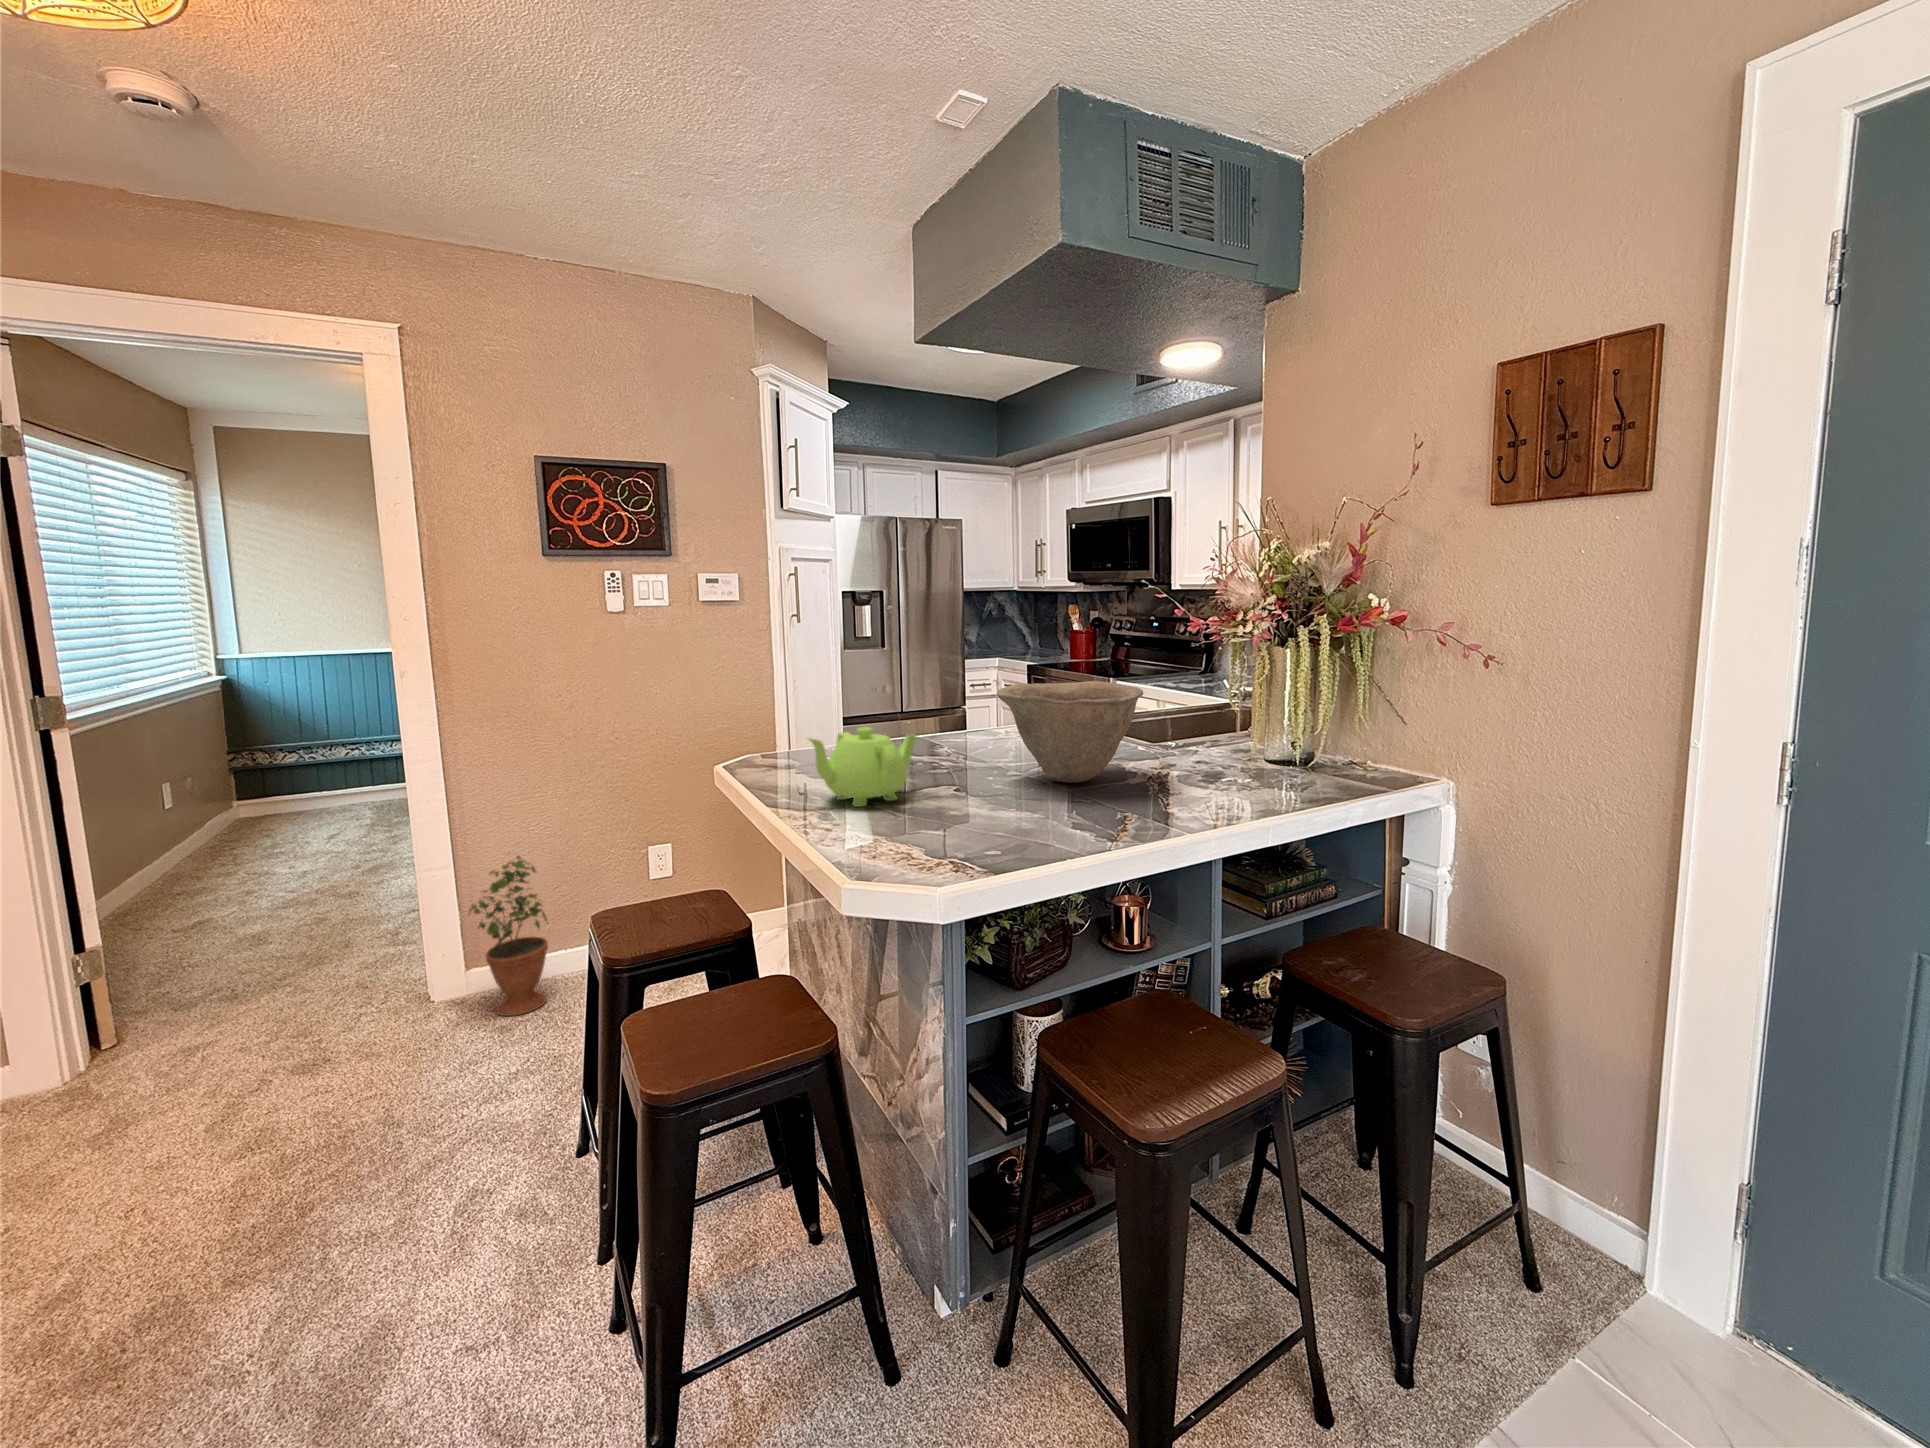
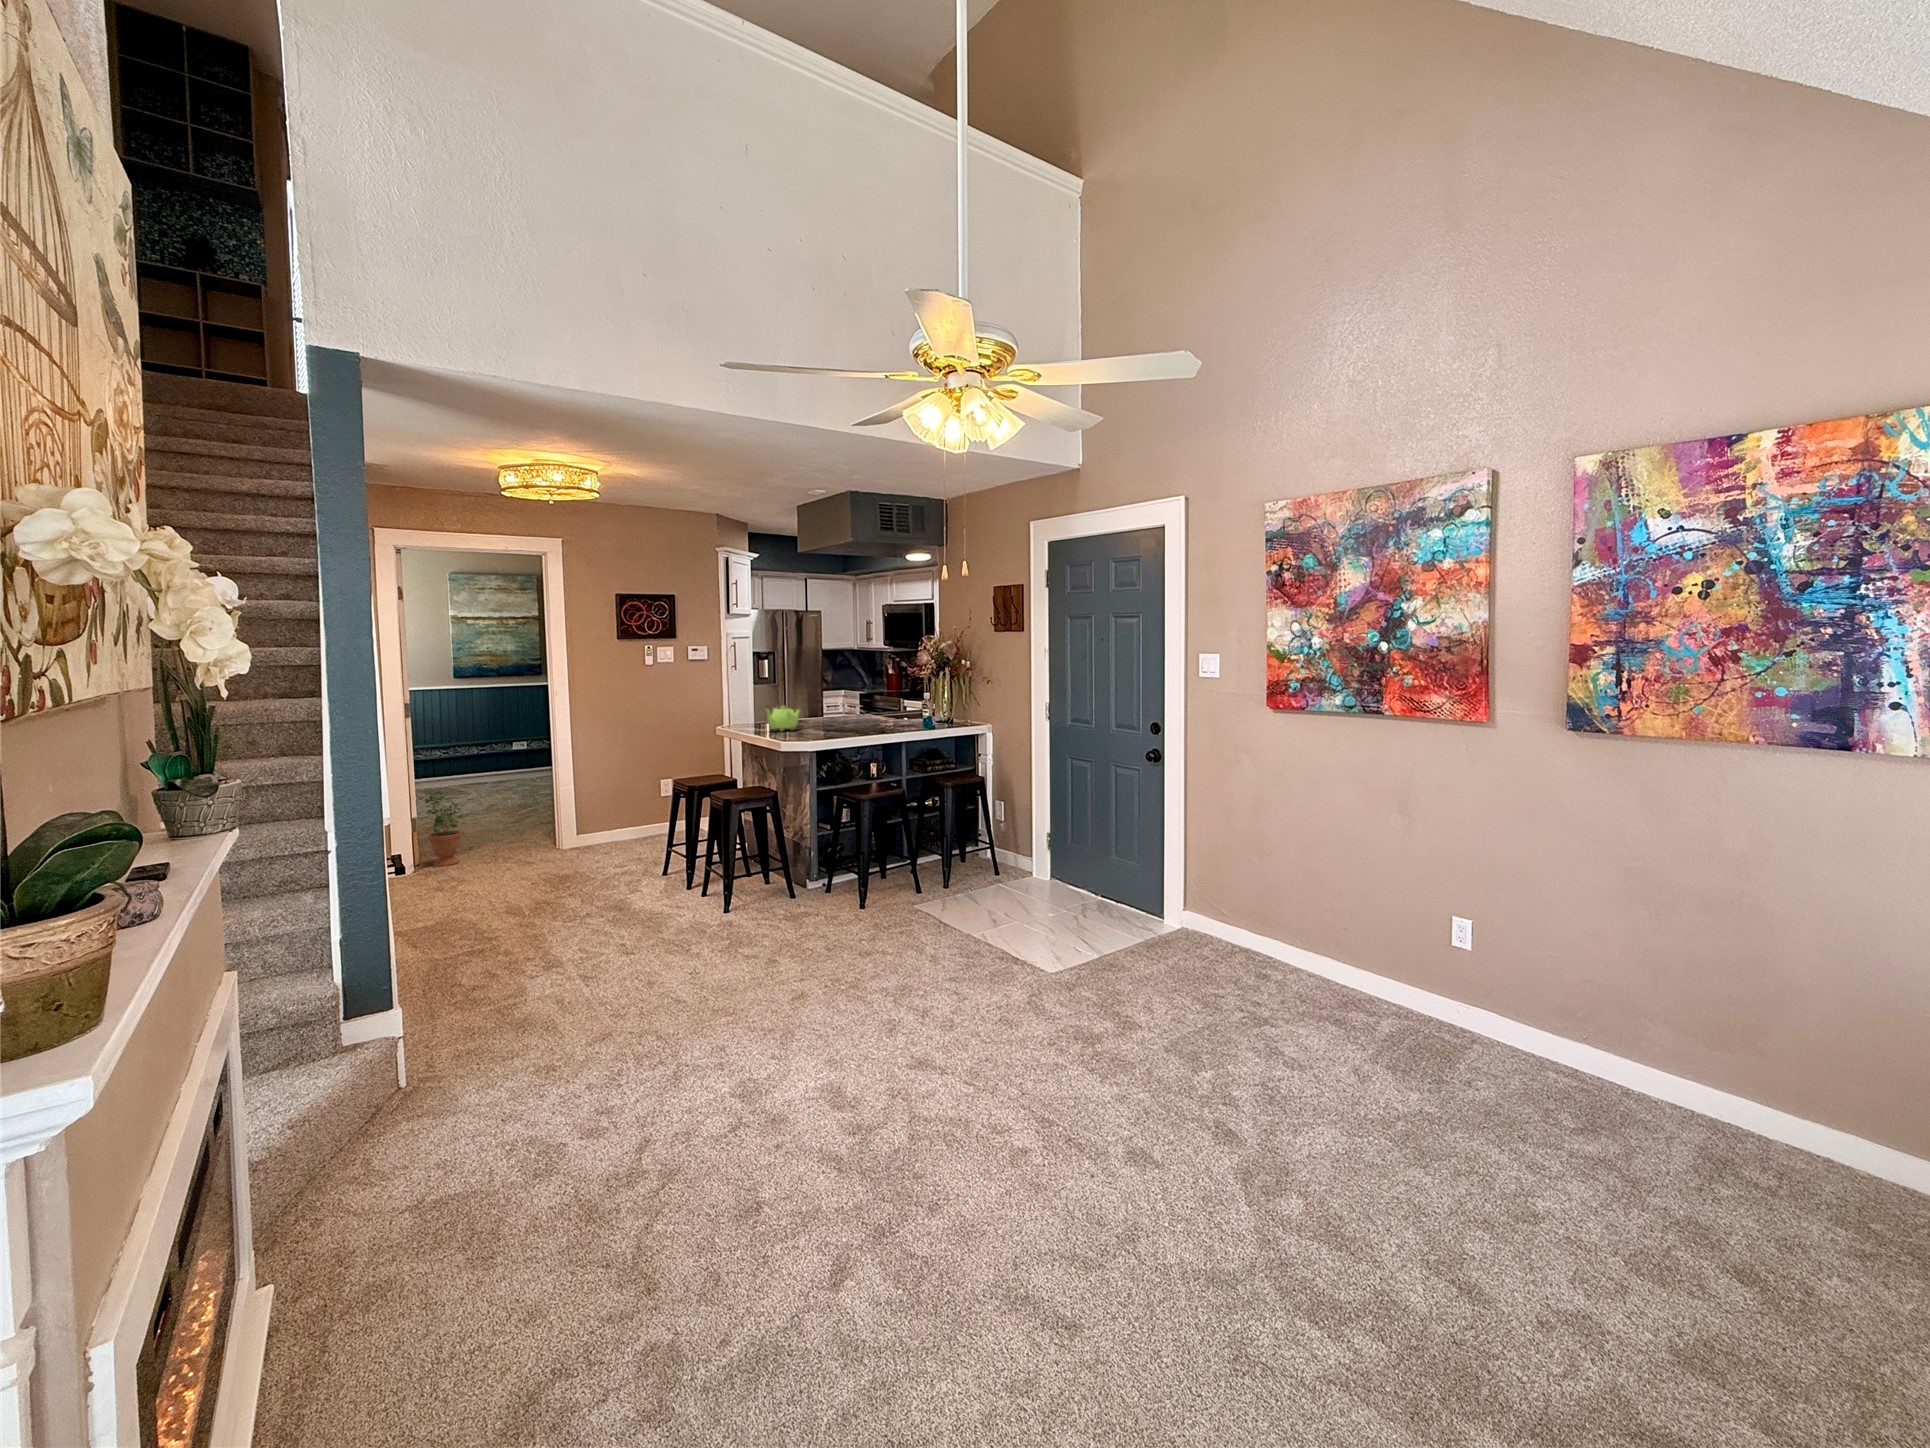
bowl: present [997,681,1144,783] -> none [830,692,882,726]
potted plant: present [469,856,548,1016] -> present [419,790,464,866]

